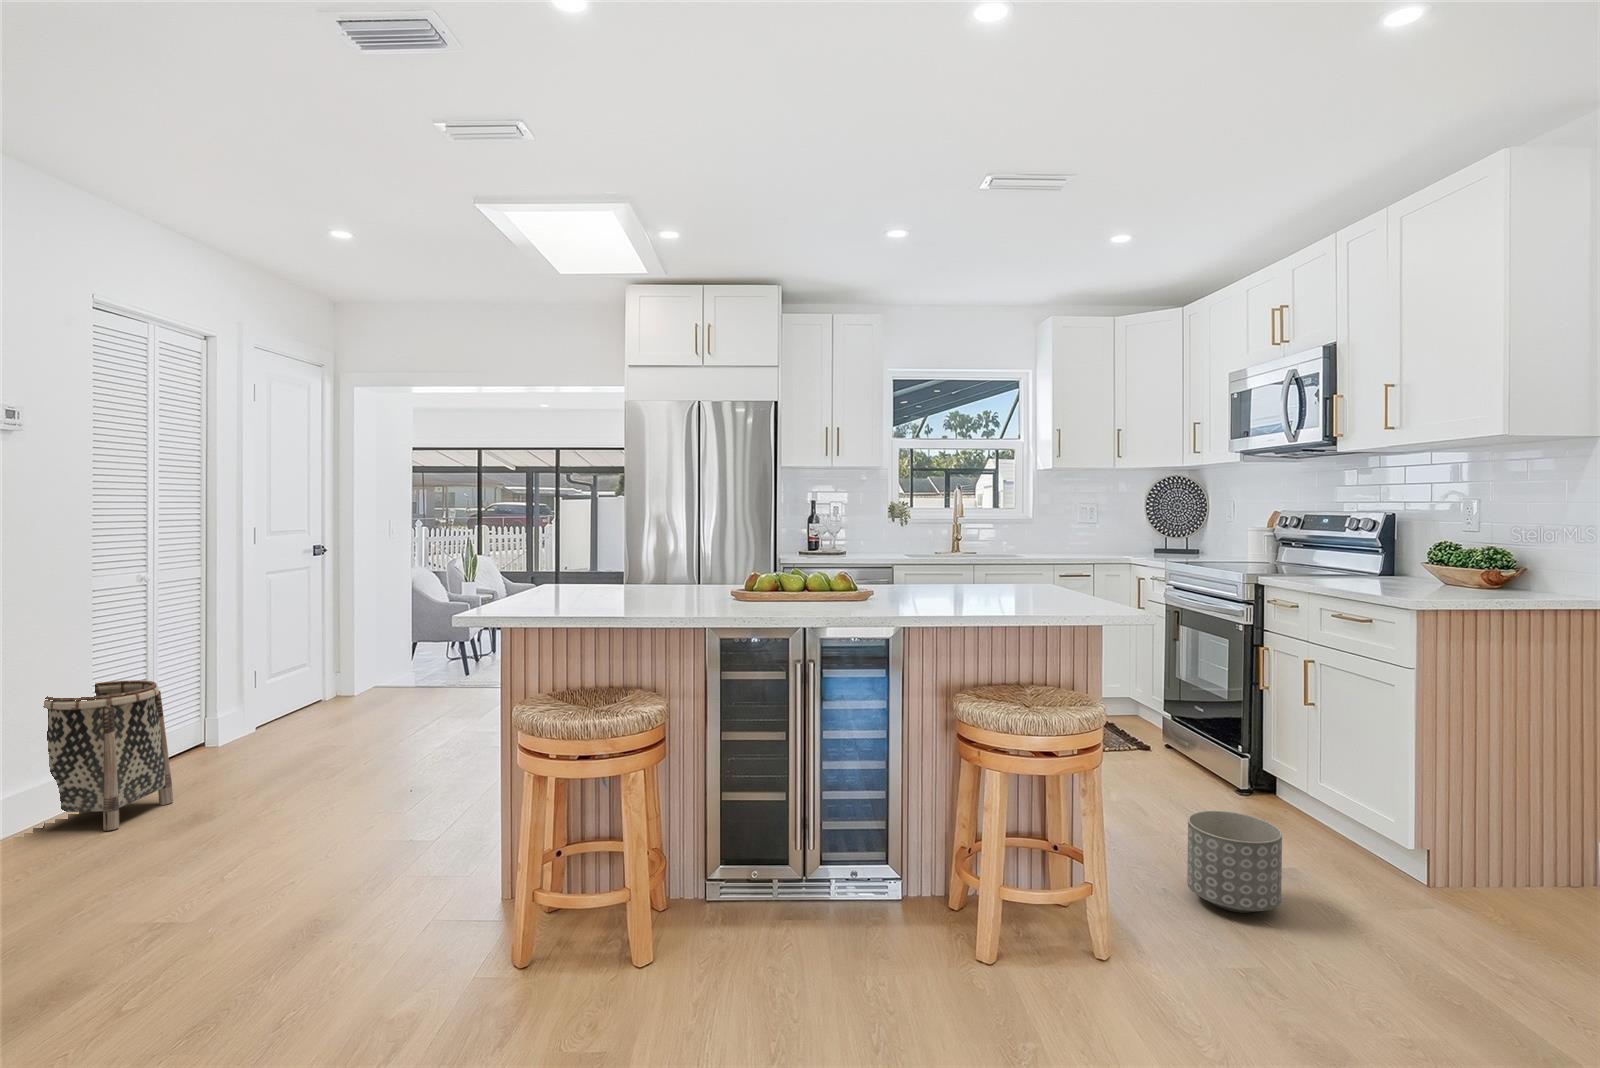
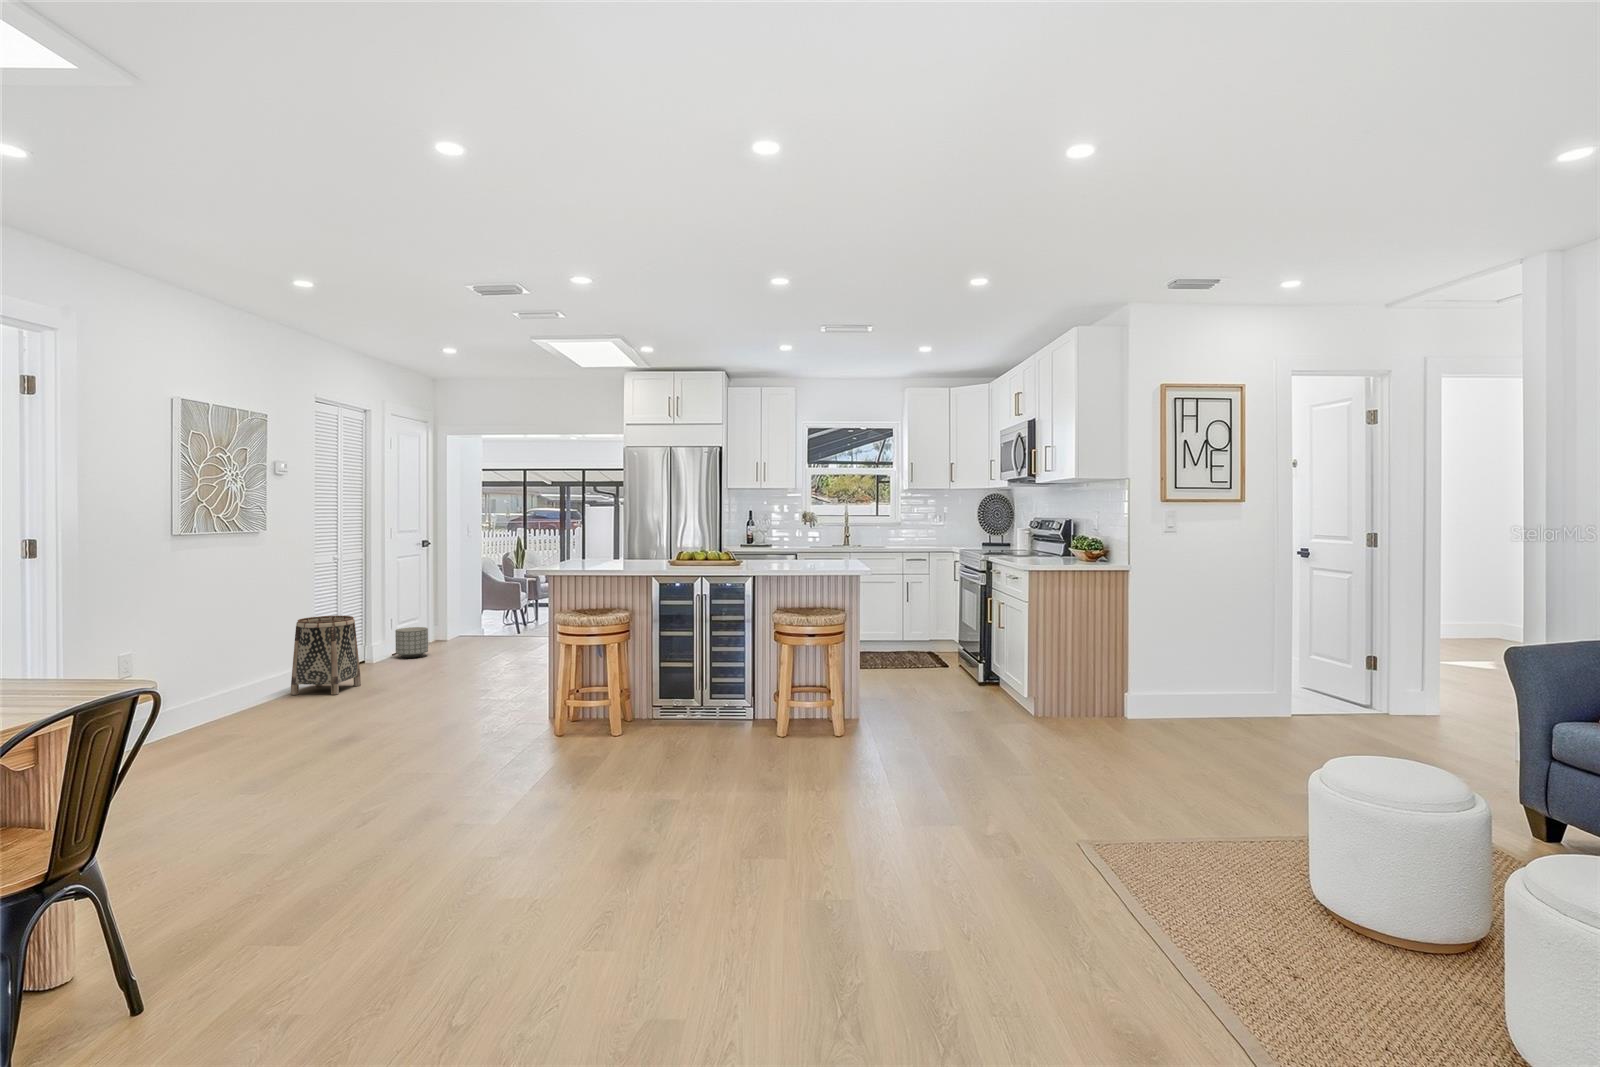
planter: present [1187,811,1282,913] -> present [395,627,428,658]

